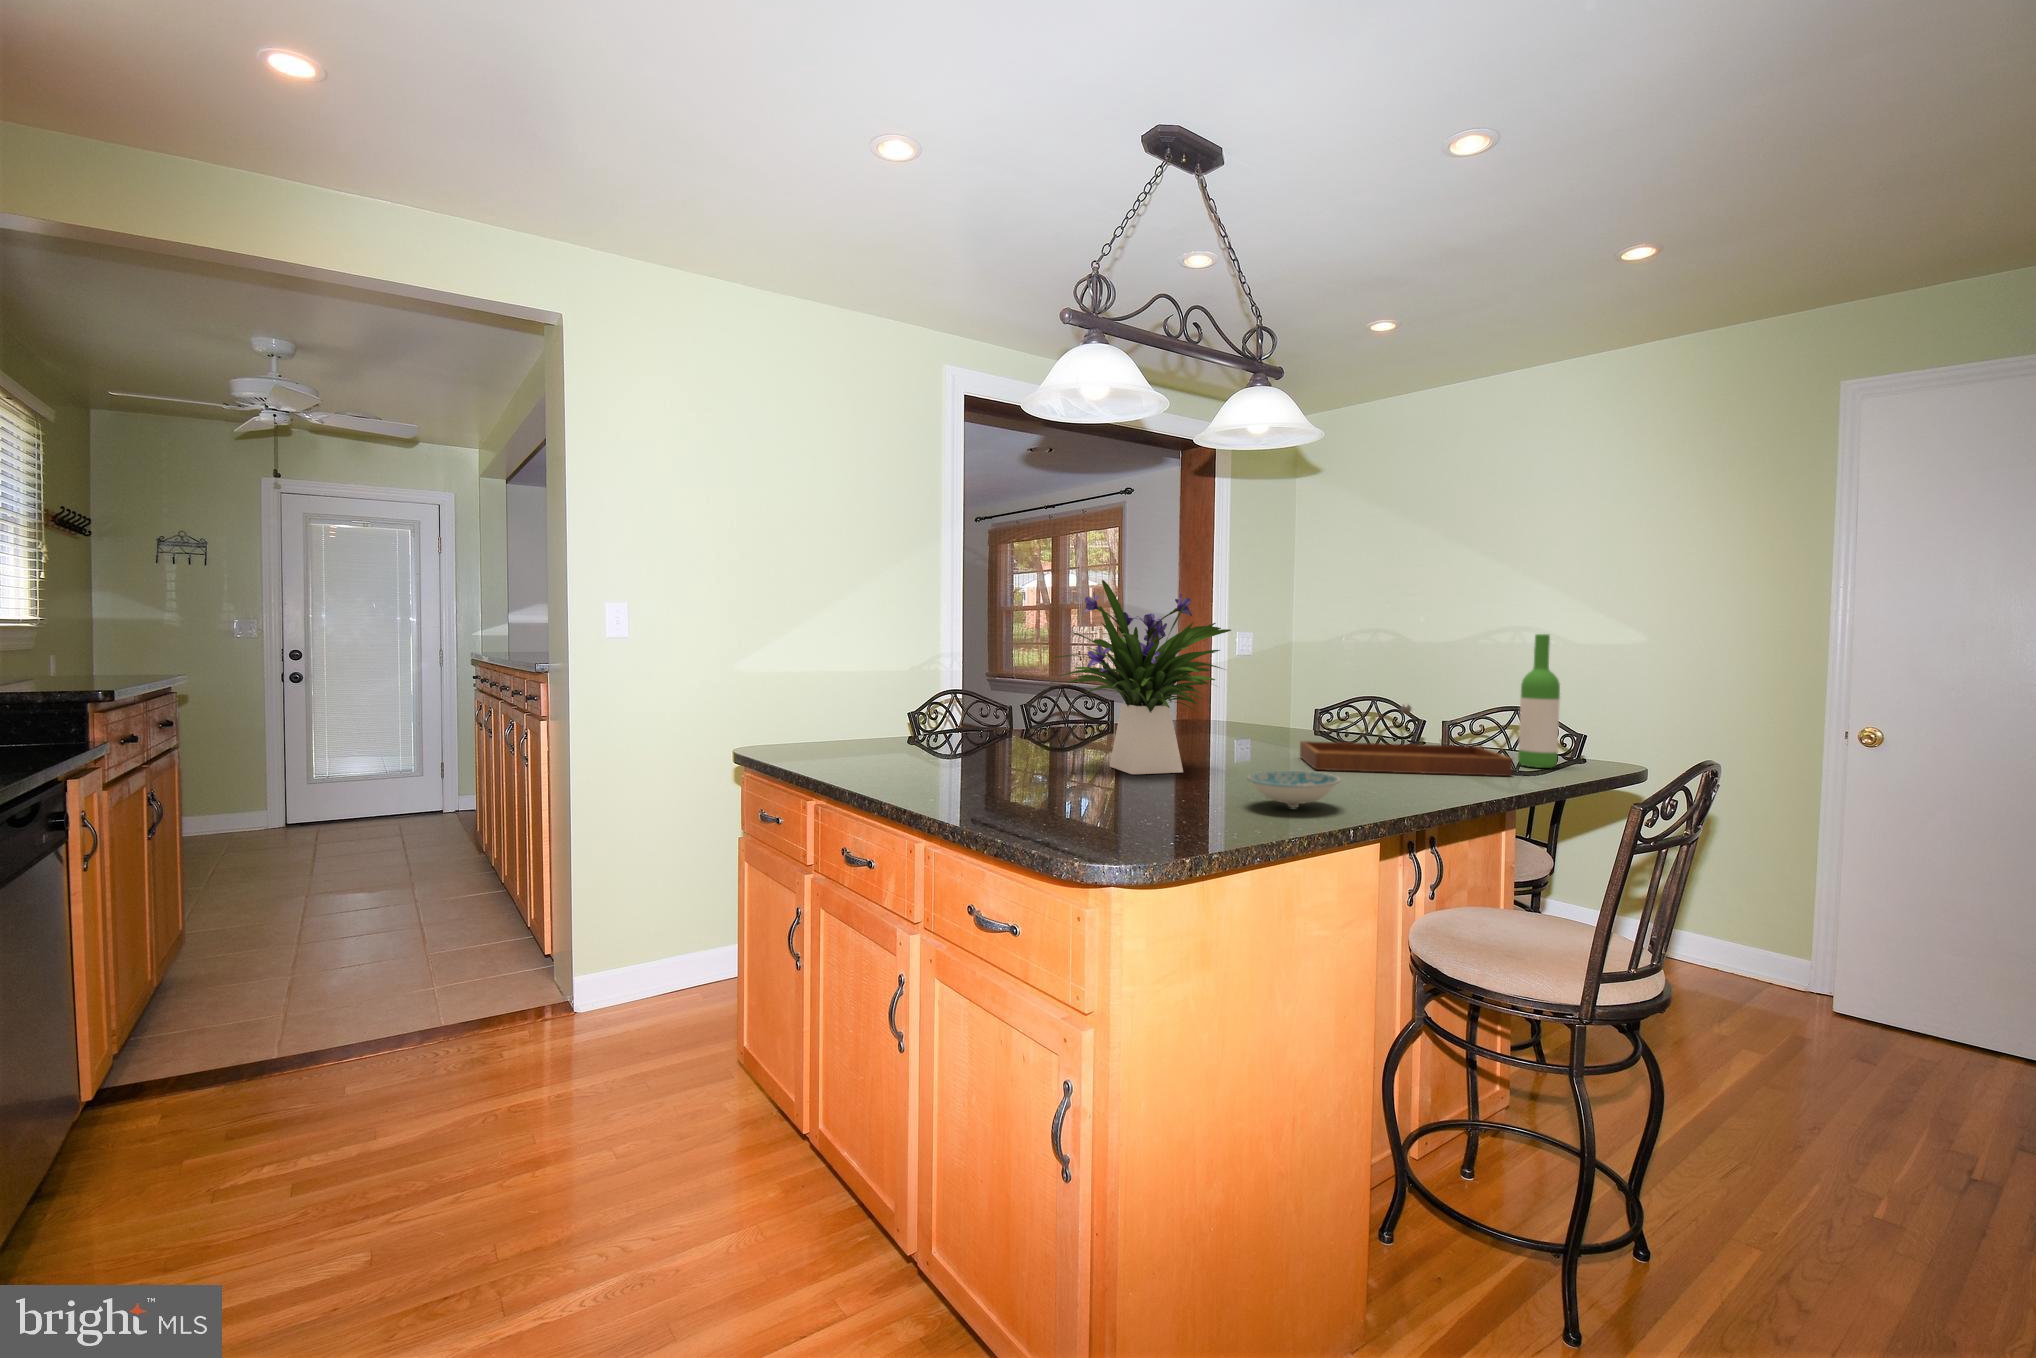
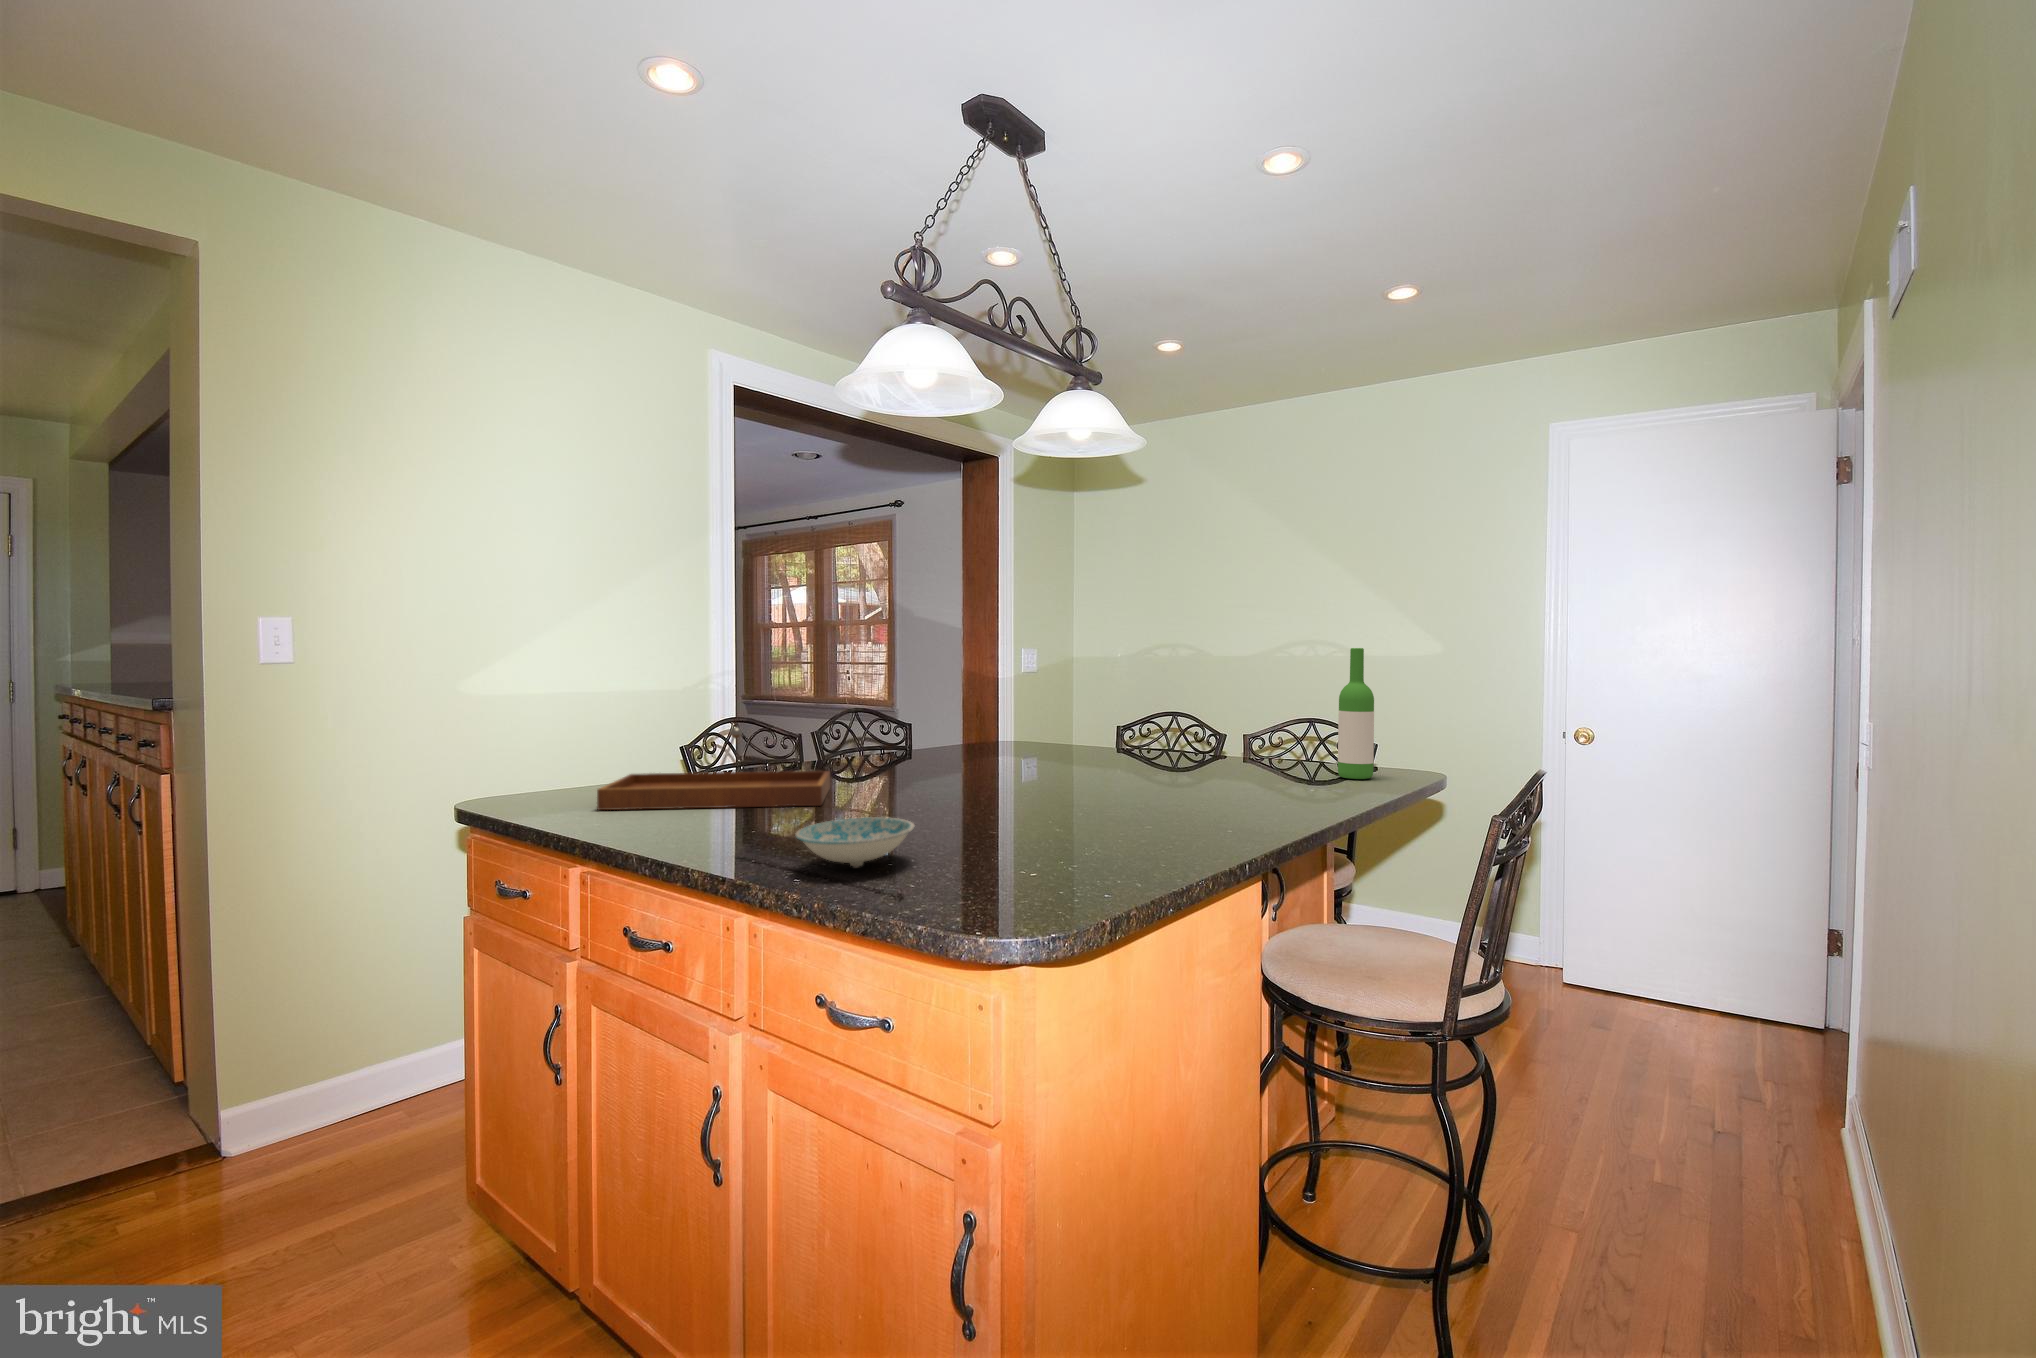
flower arrangement: present [1054,580,1231,774] -> none [881,590,1086,810]
tray: present [1300,704,1513,776] -> present [597,727,830,810]
ceramic bowl: present [1247,771,1341,808] -> present [796,817,914,866]

